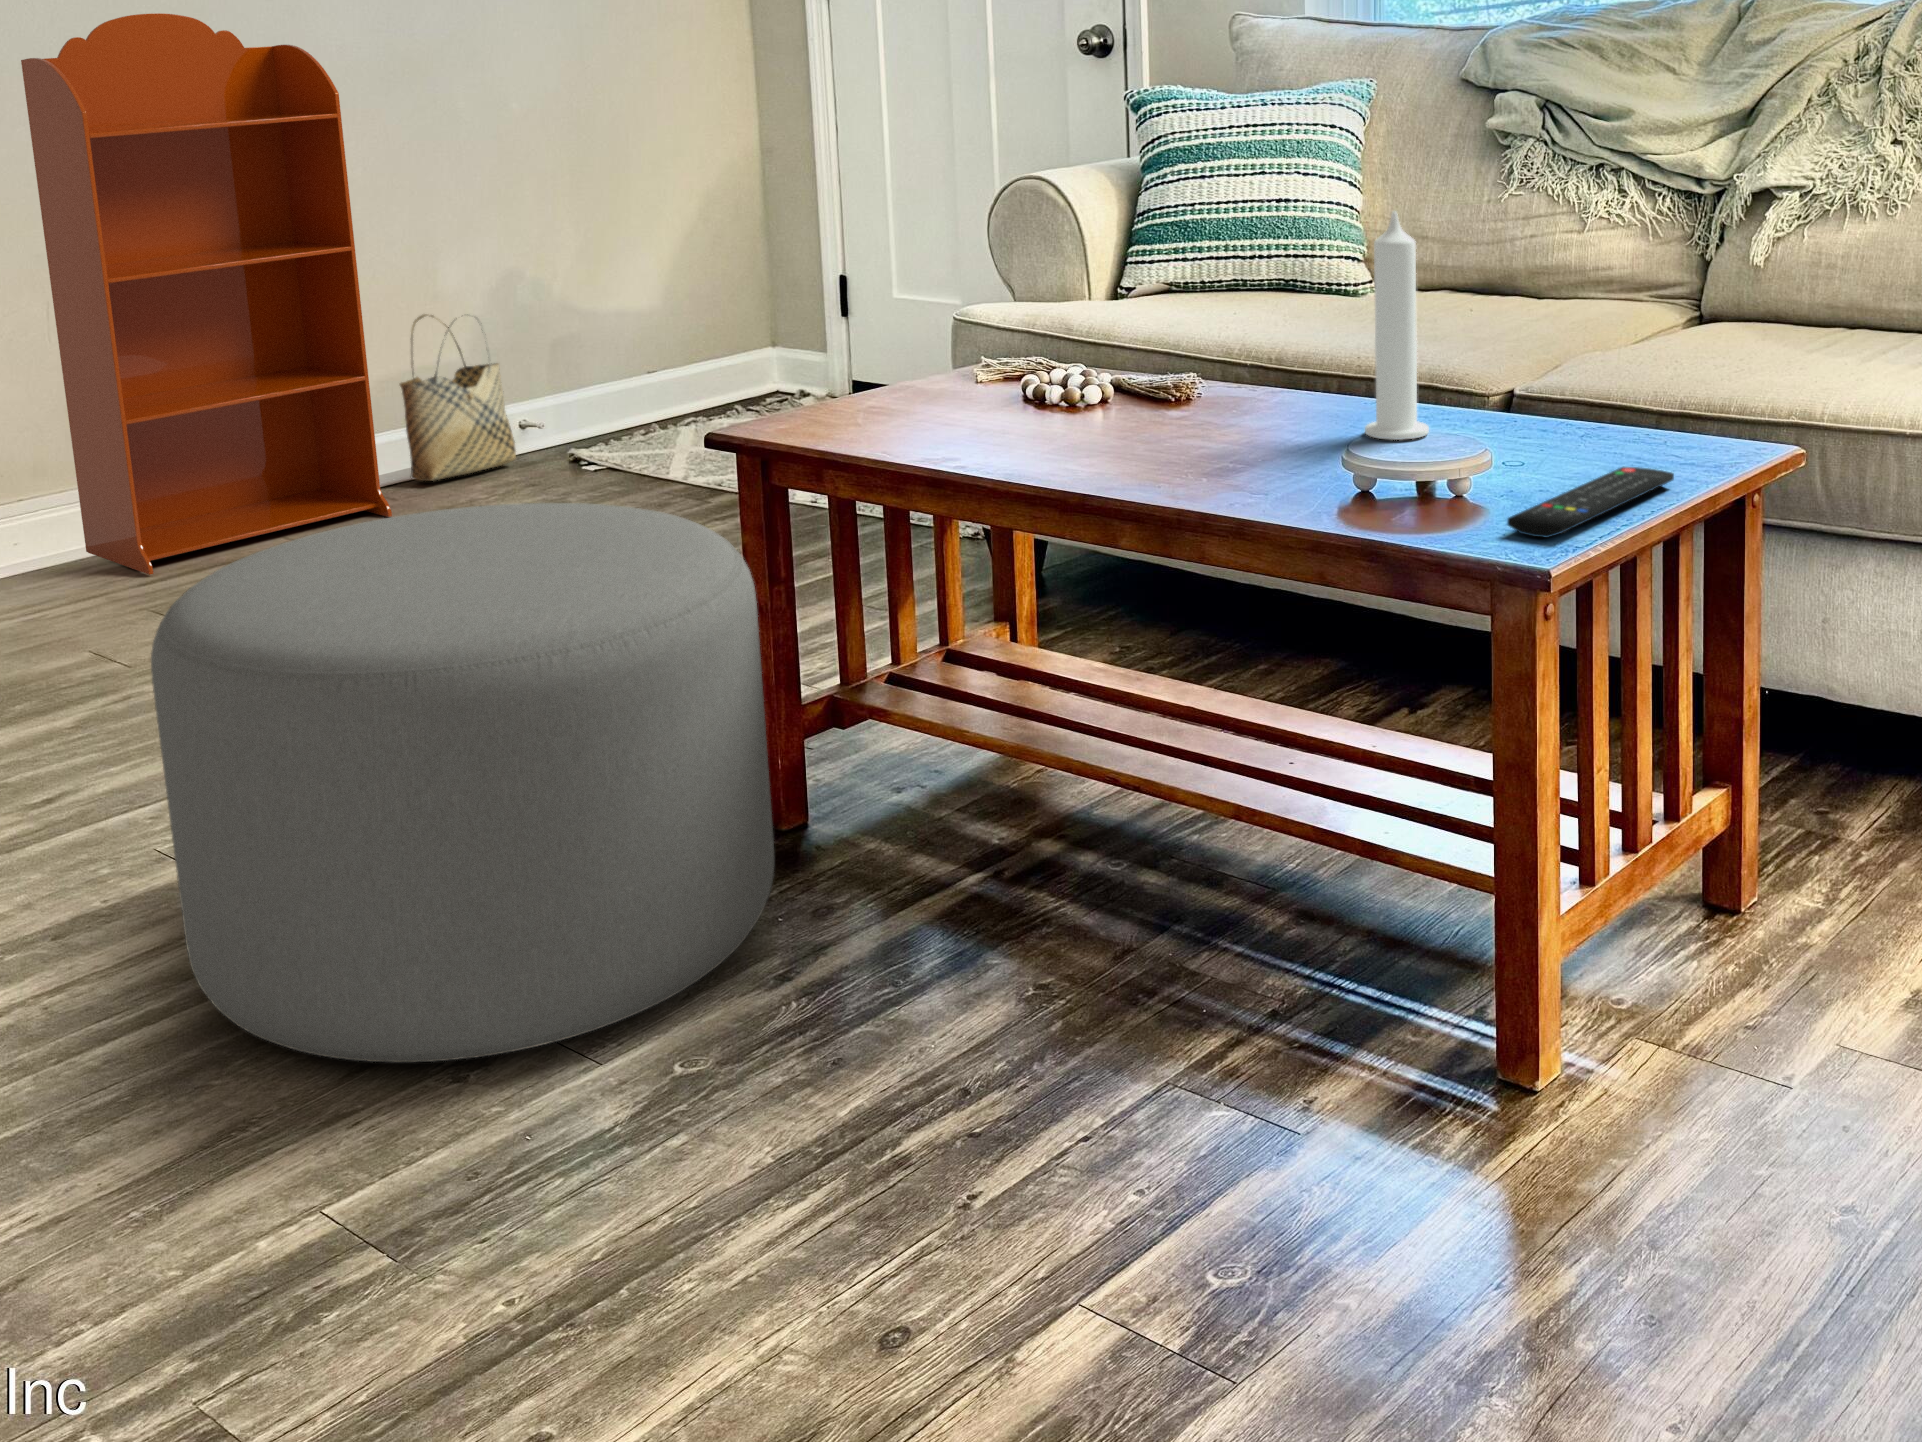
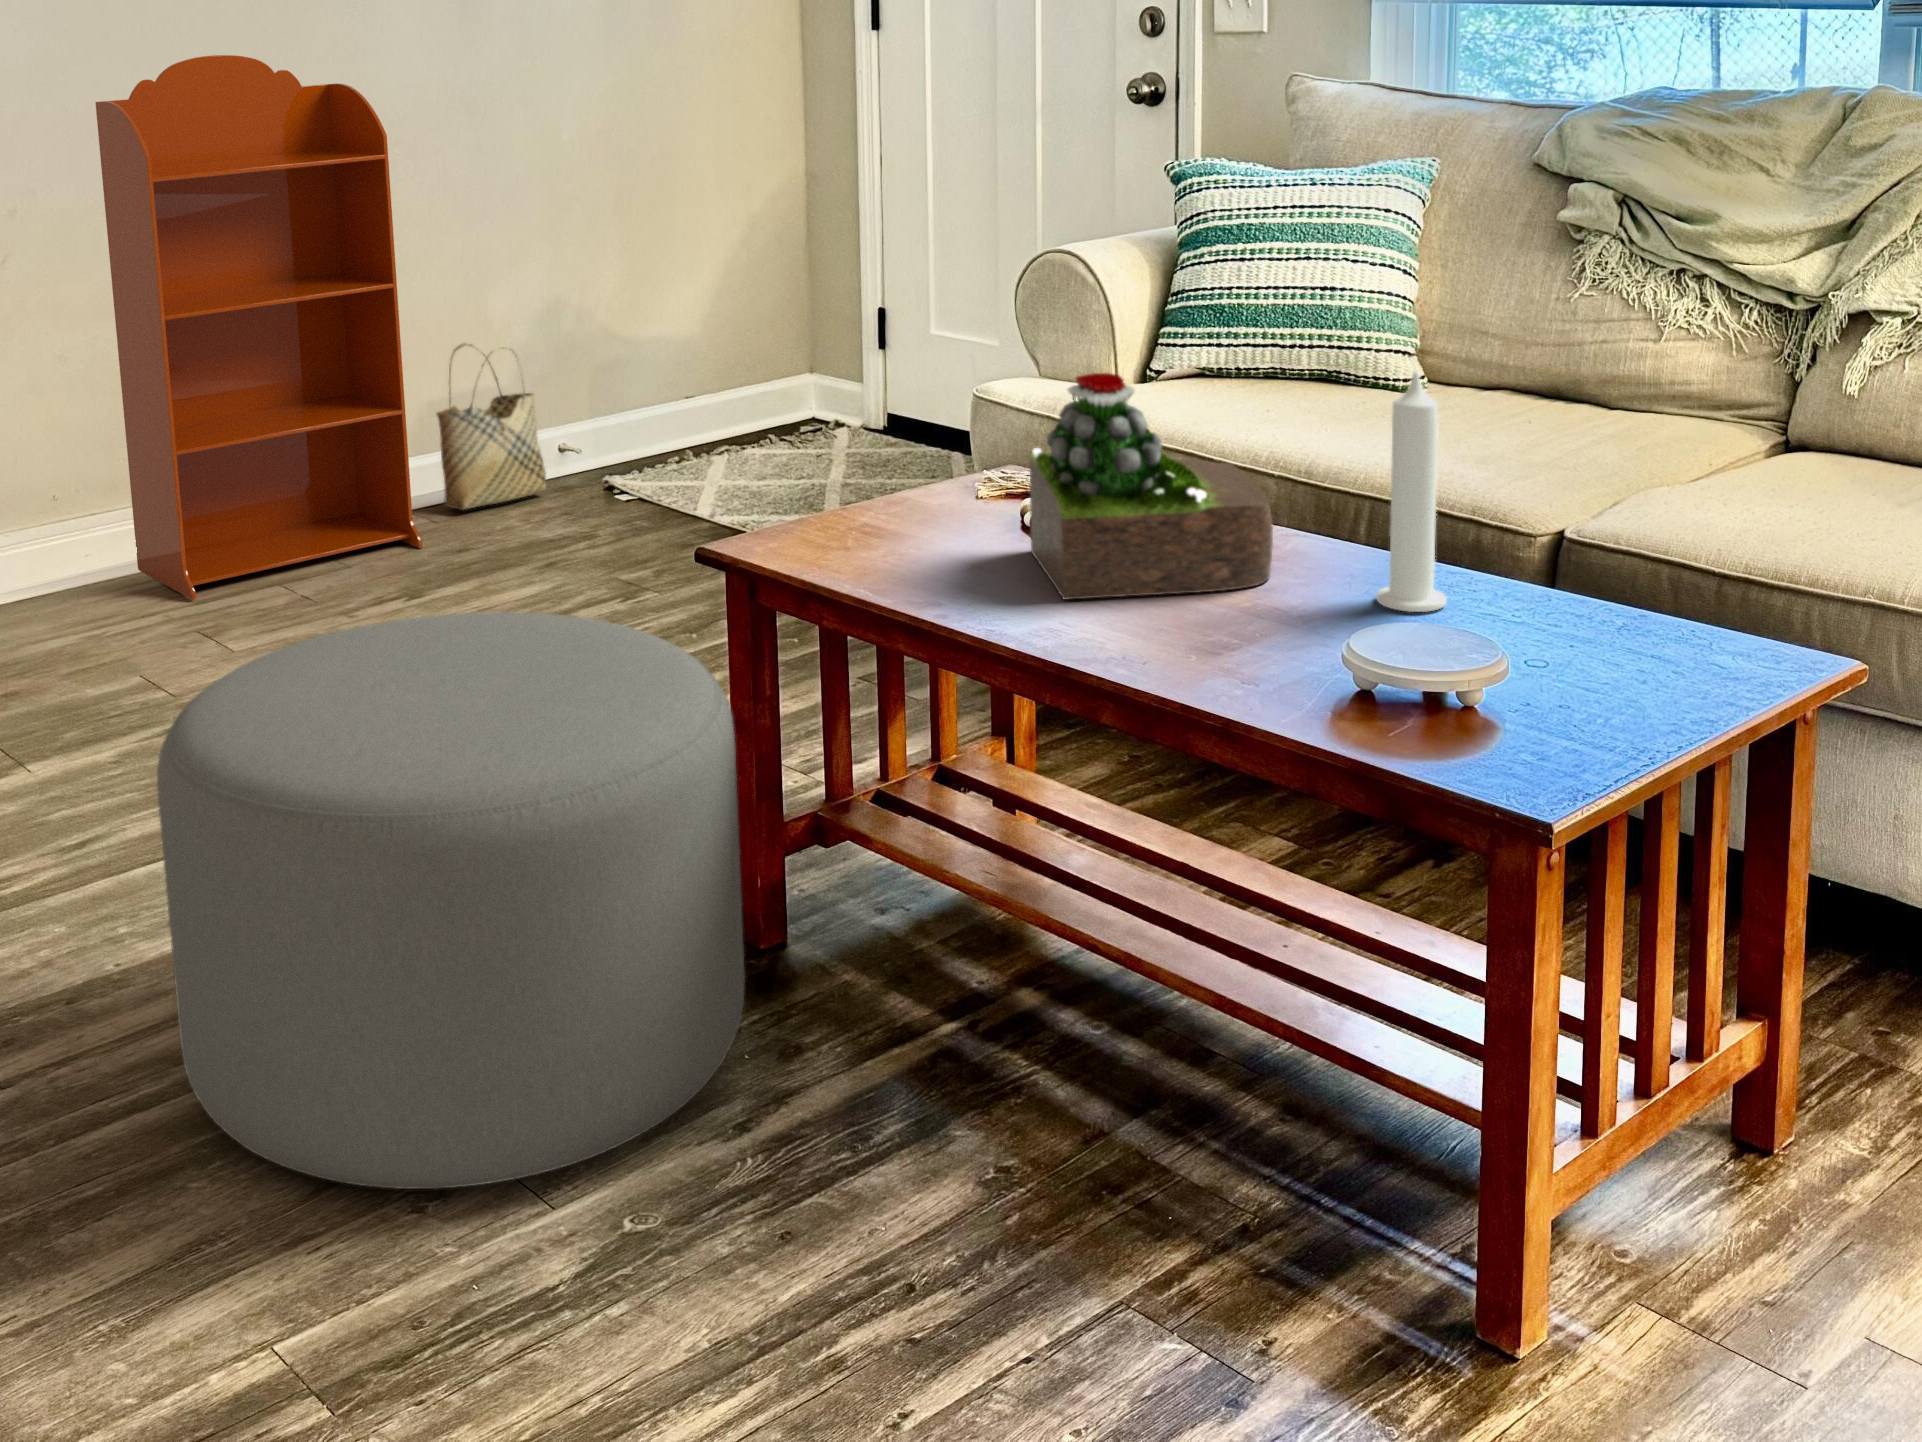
succulent plant: none [1029,235,1264,450] -> present [1030,373,1273,600]
remote control: present [1507,467,1674,538] -> none [1508,676,1706,769]

